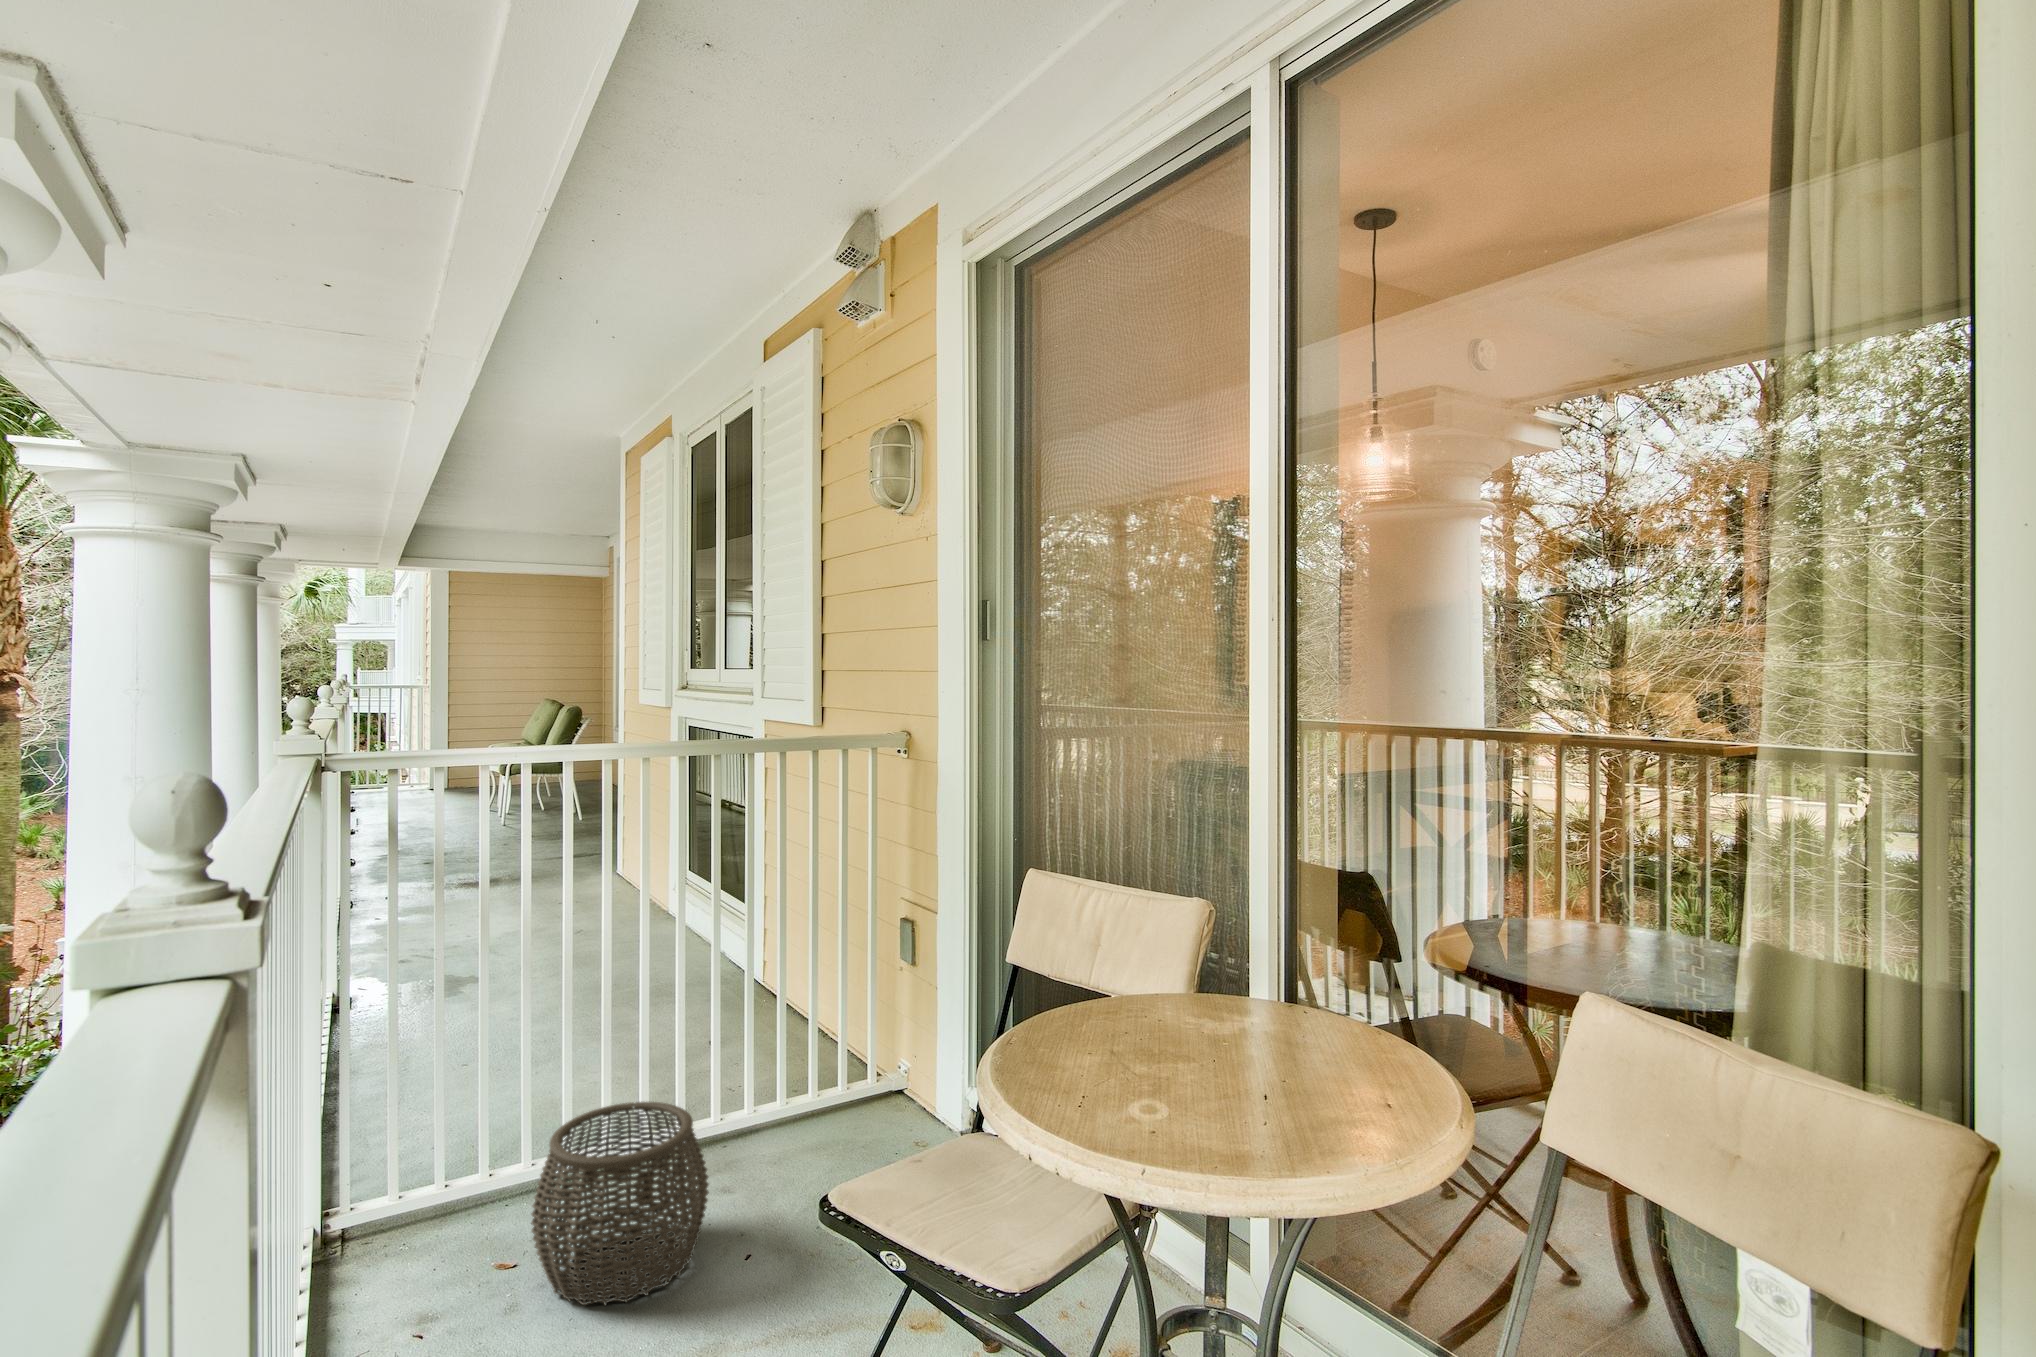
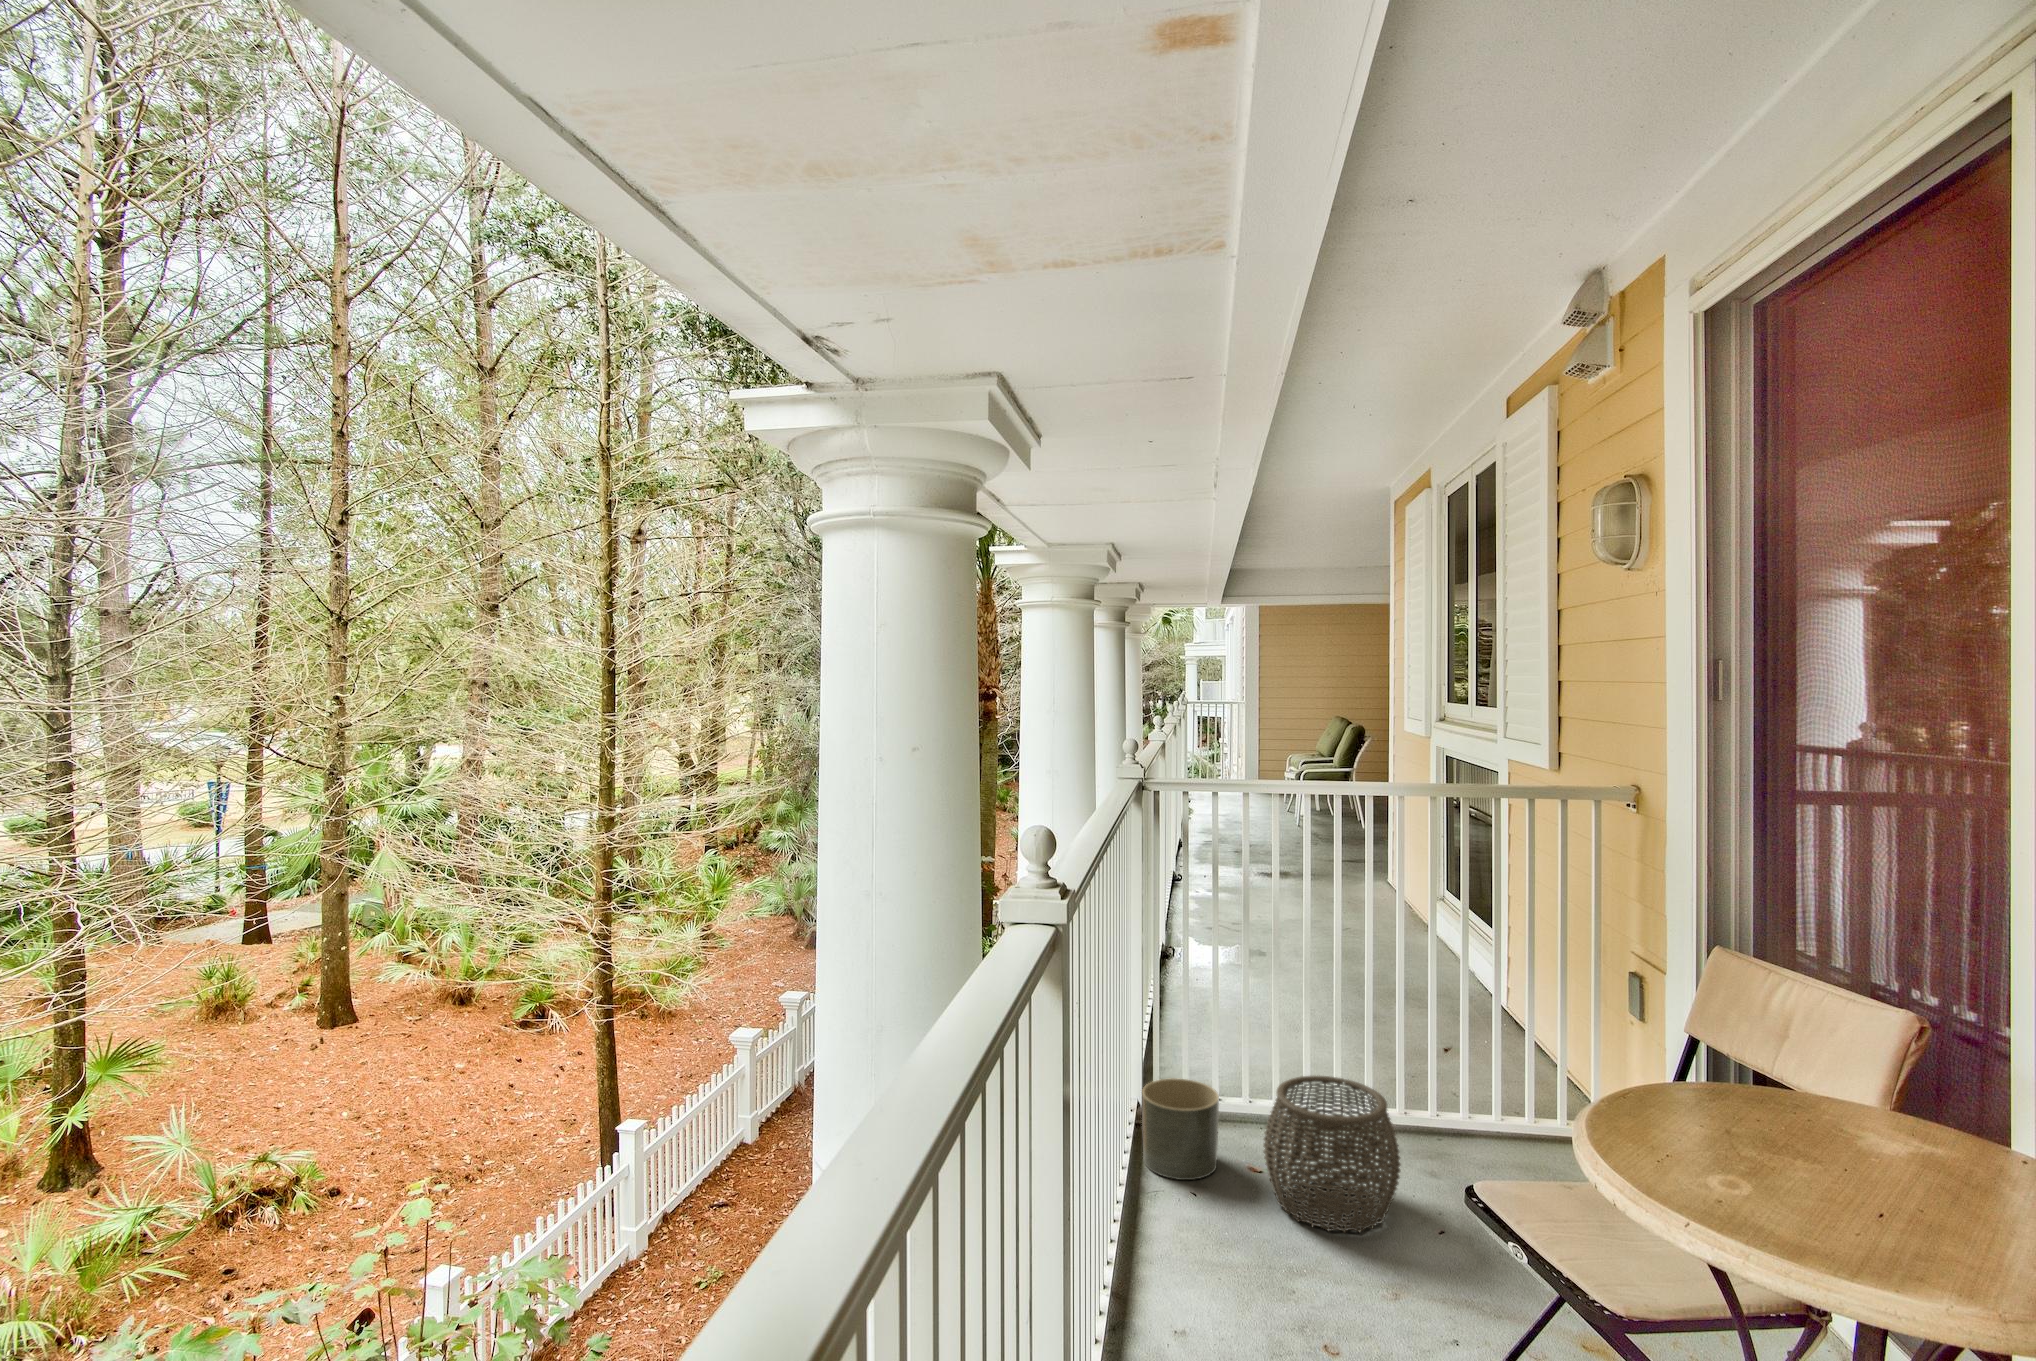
planter: none [333,1167,460,1323] -> present [1142,1078,1219,1180]

